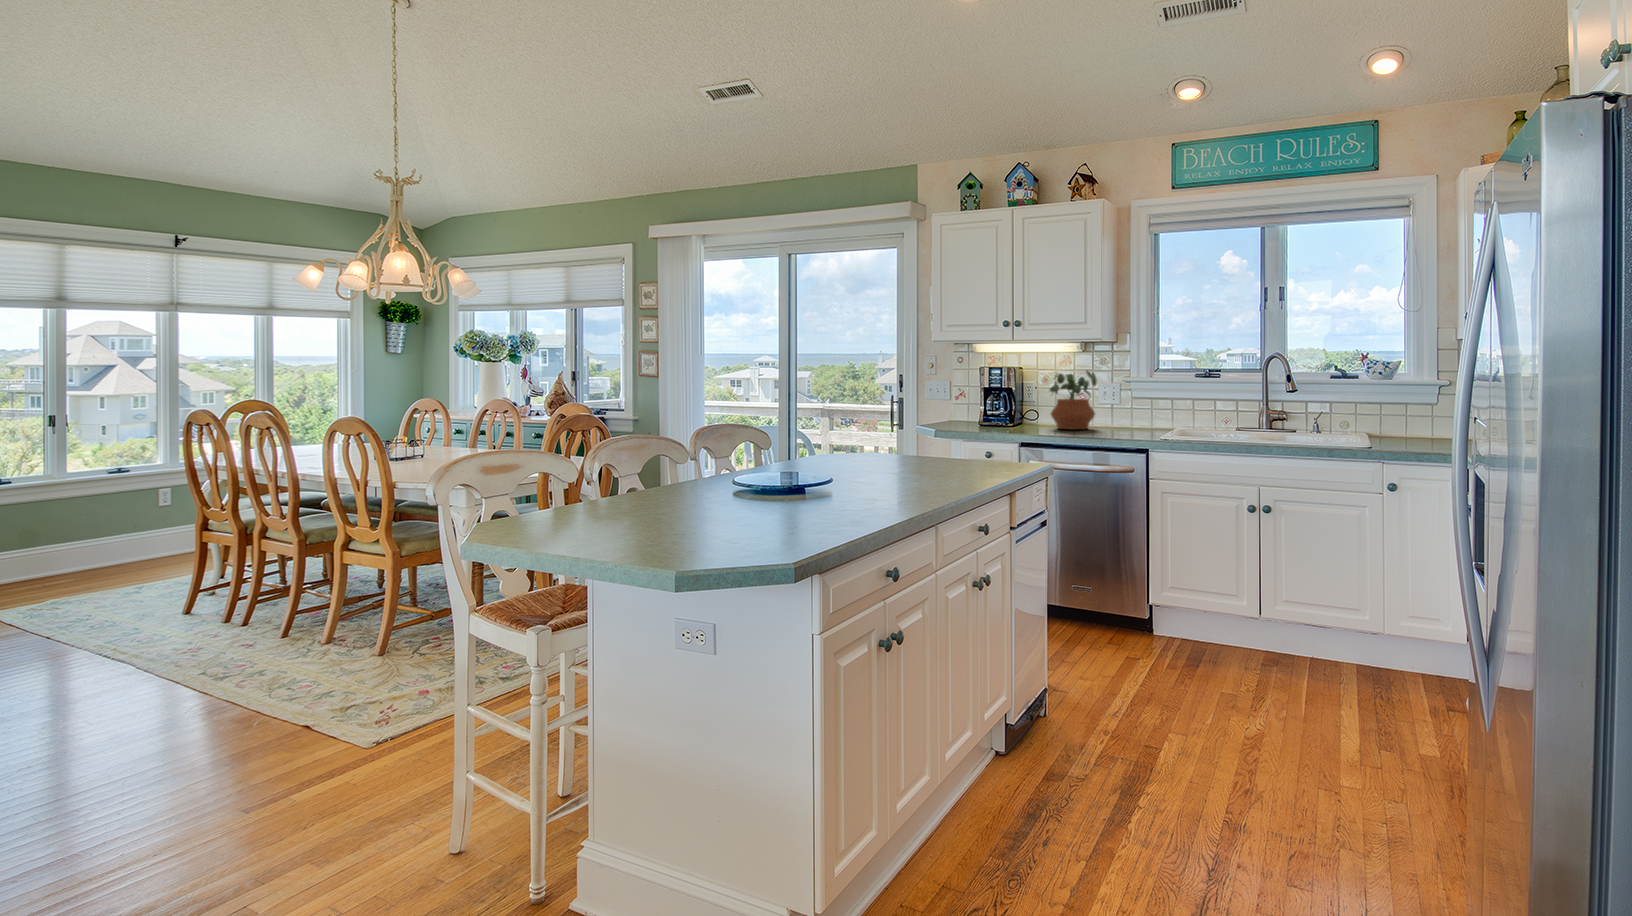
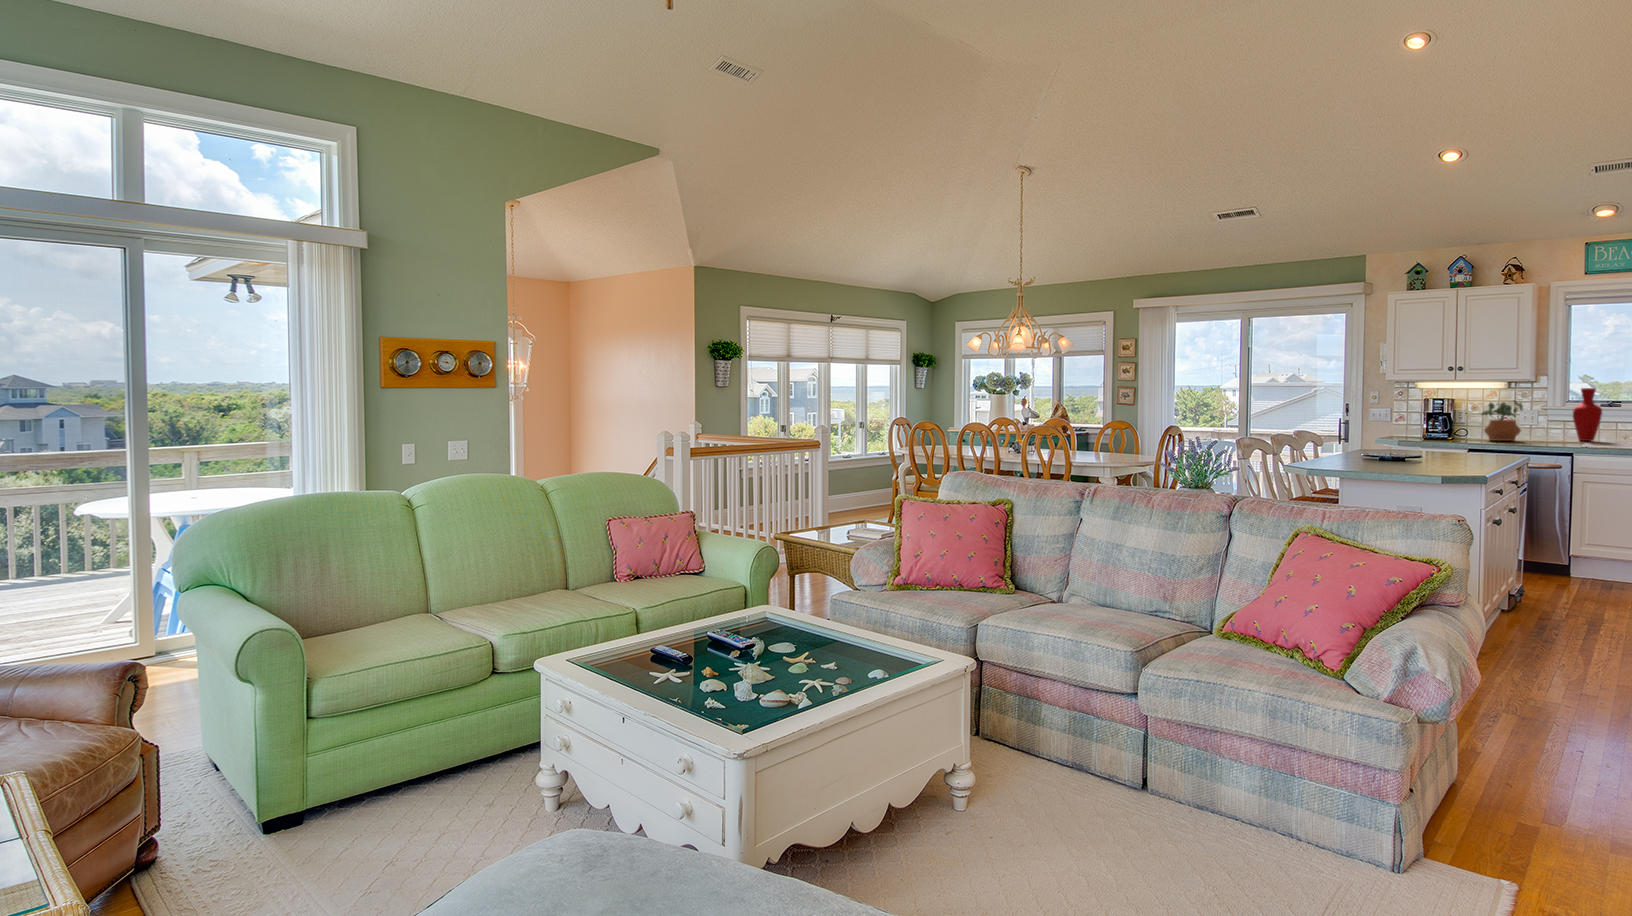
vase: none [1158,352,1195,428] -> present [1572,388,1602,441]

